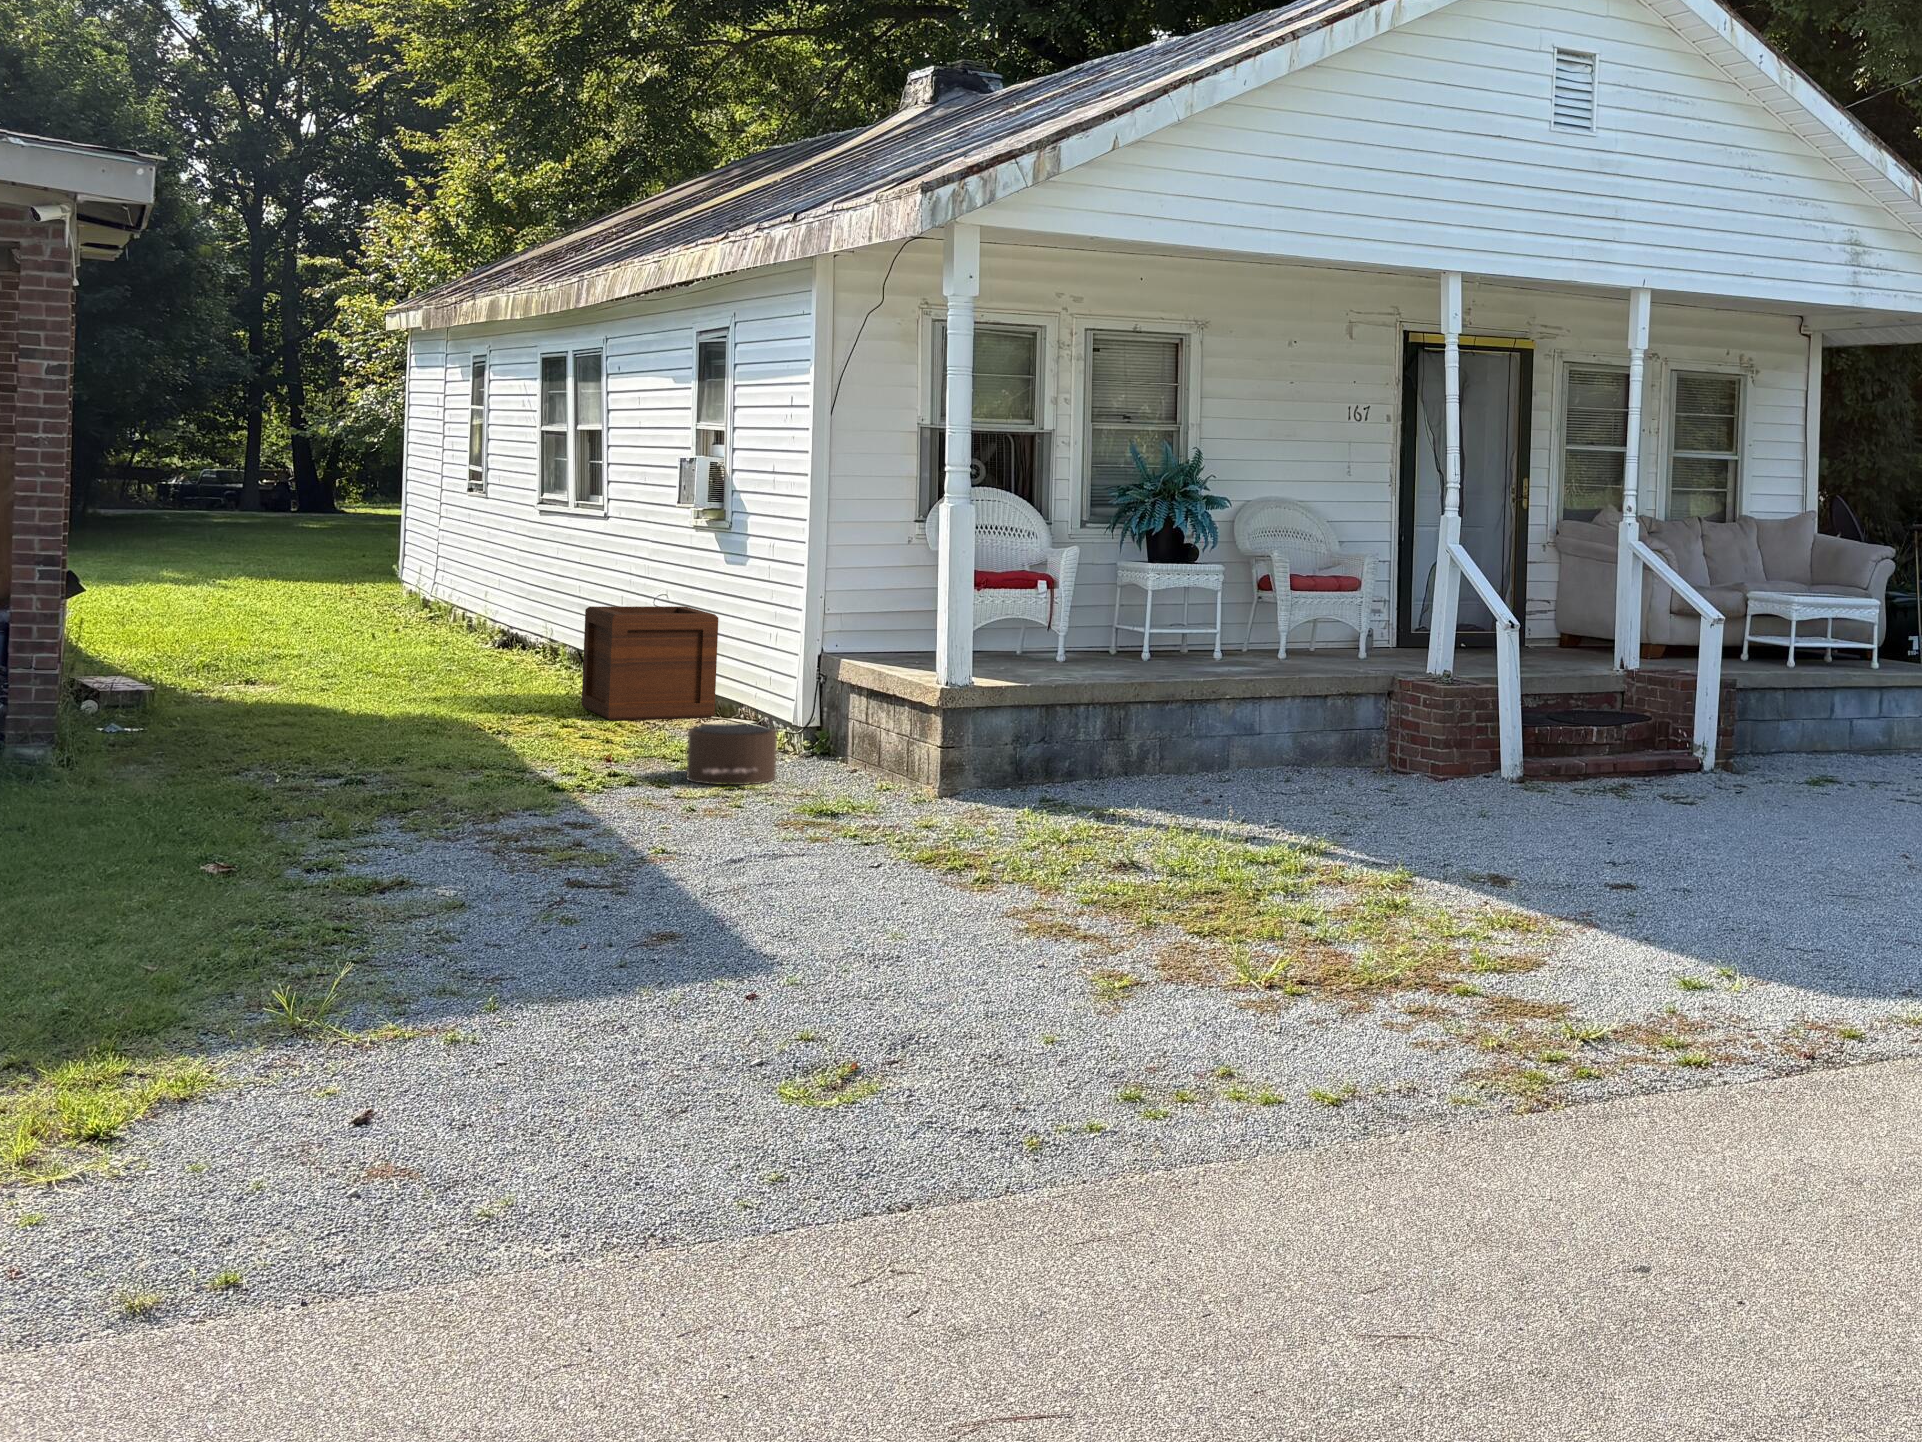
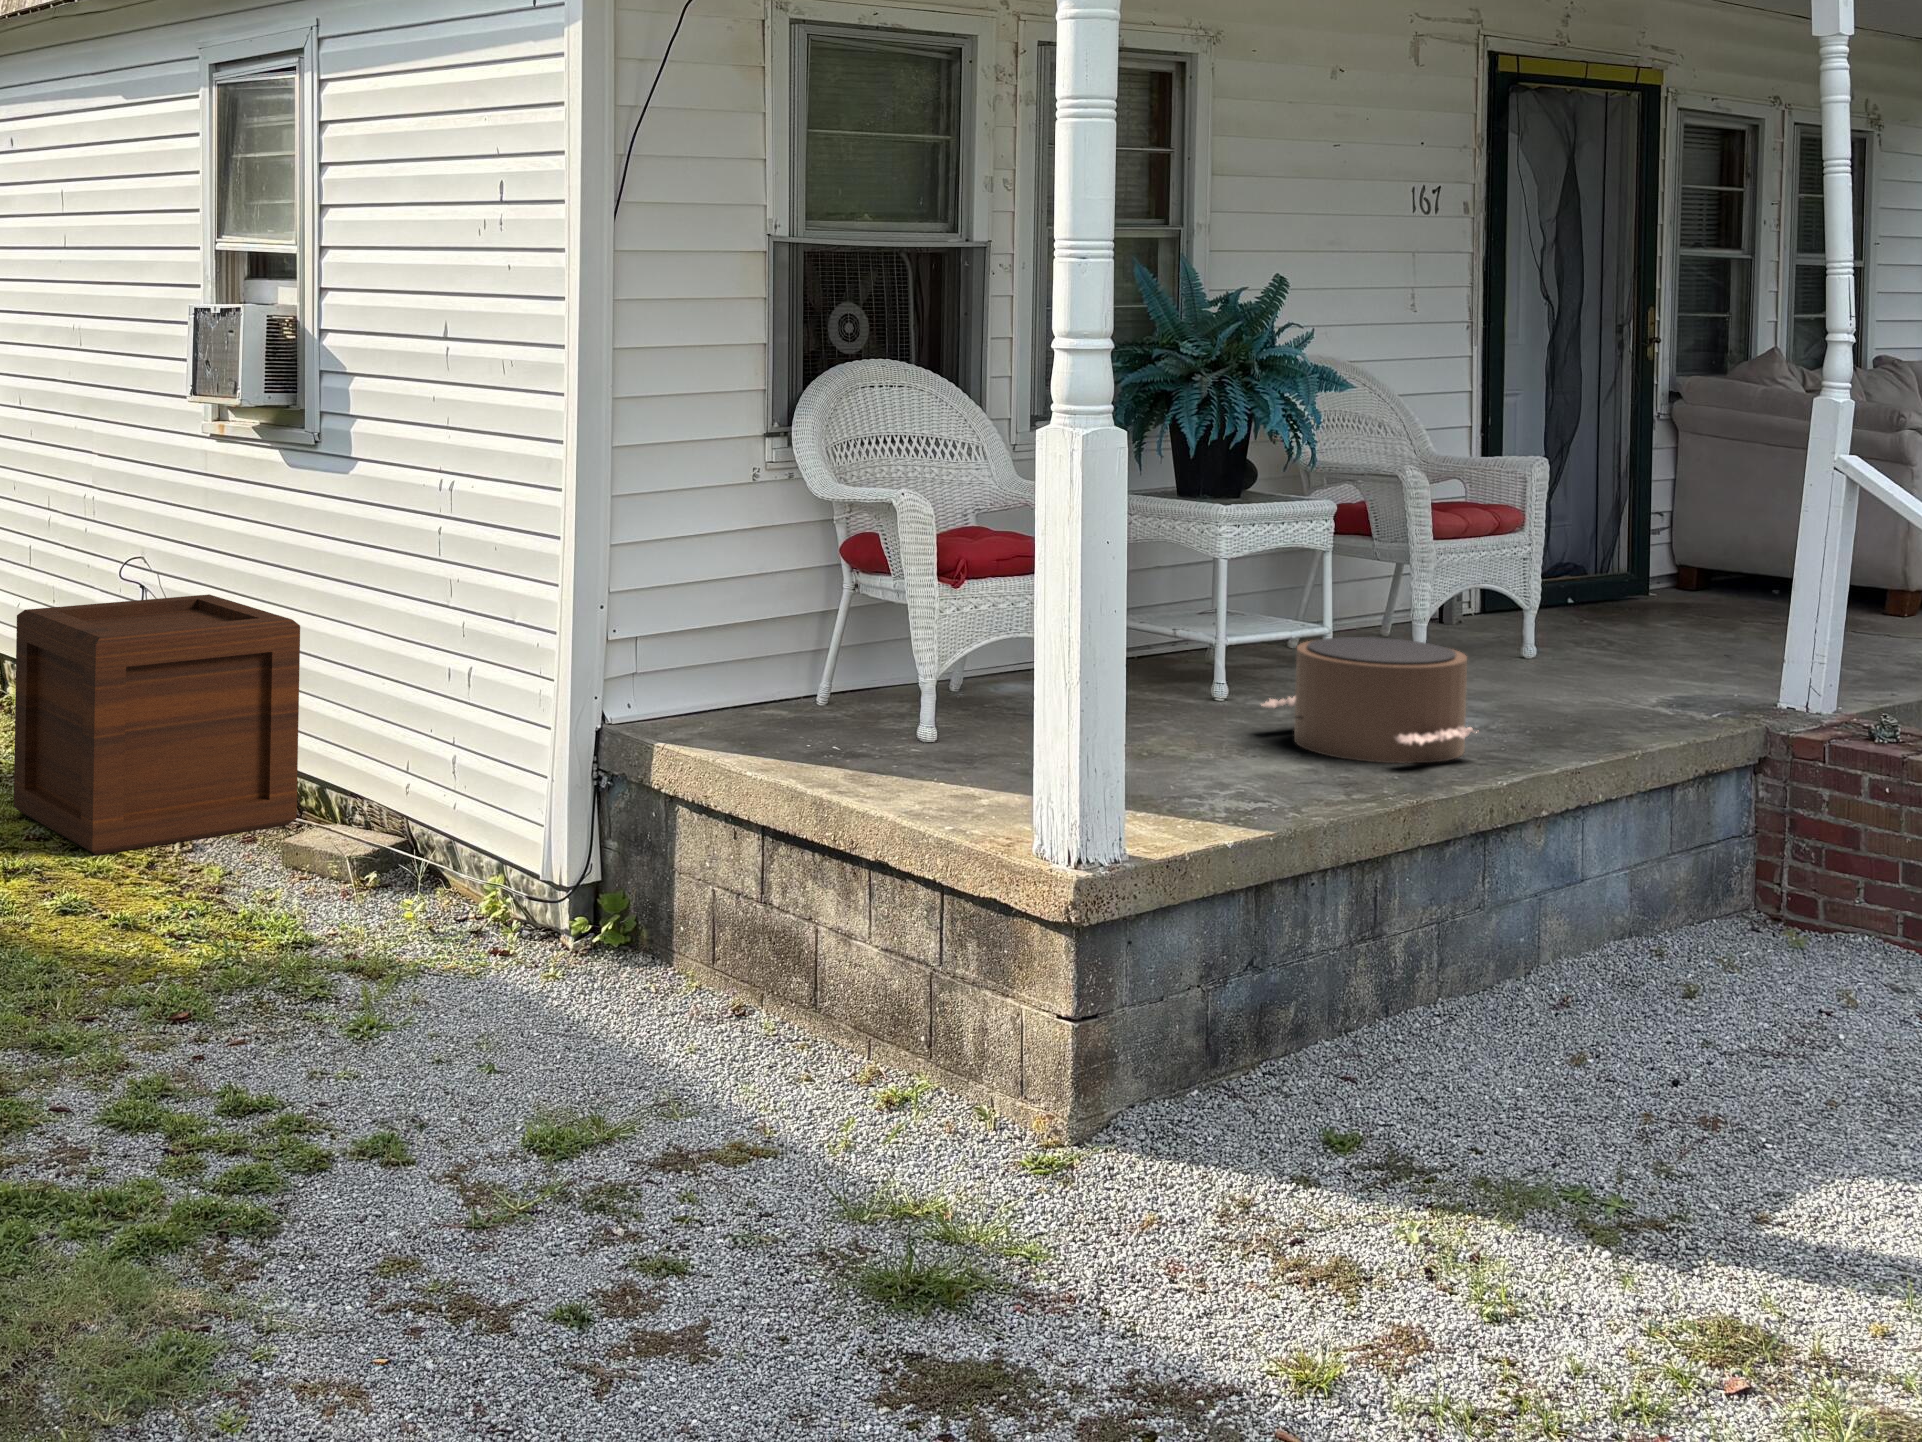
pouf: present [687,724,777,785] -> present [1263,637,1477,763]

